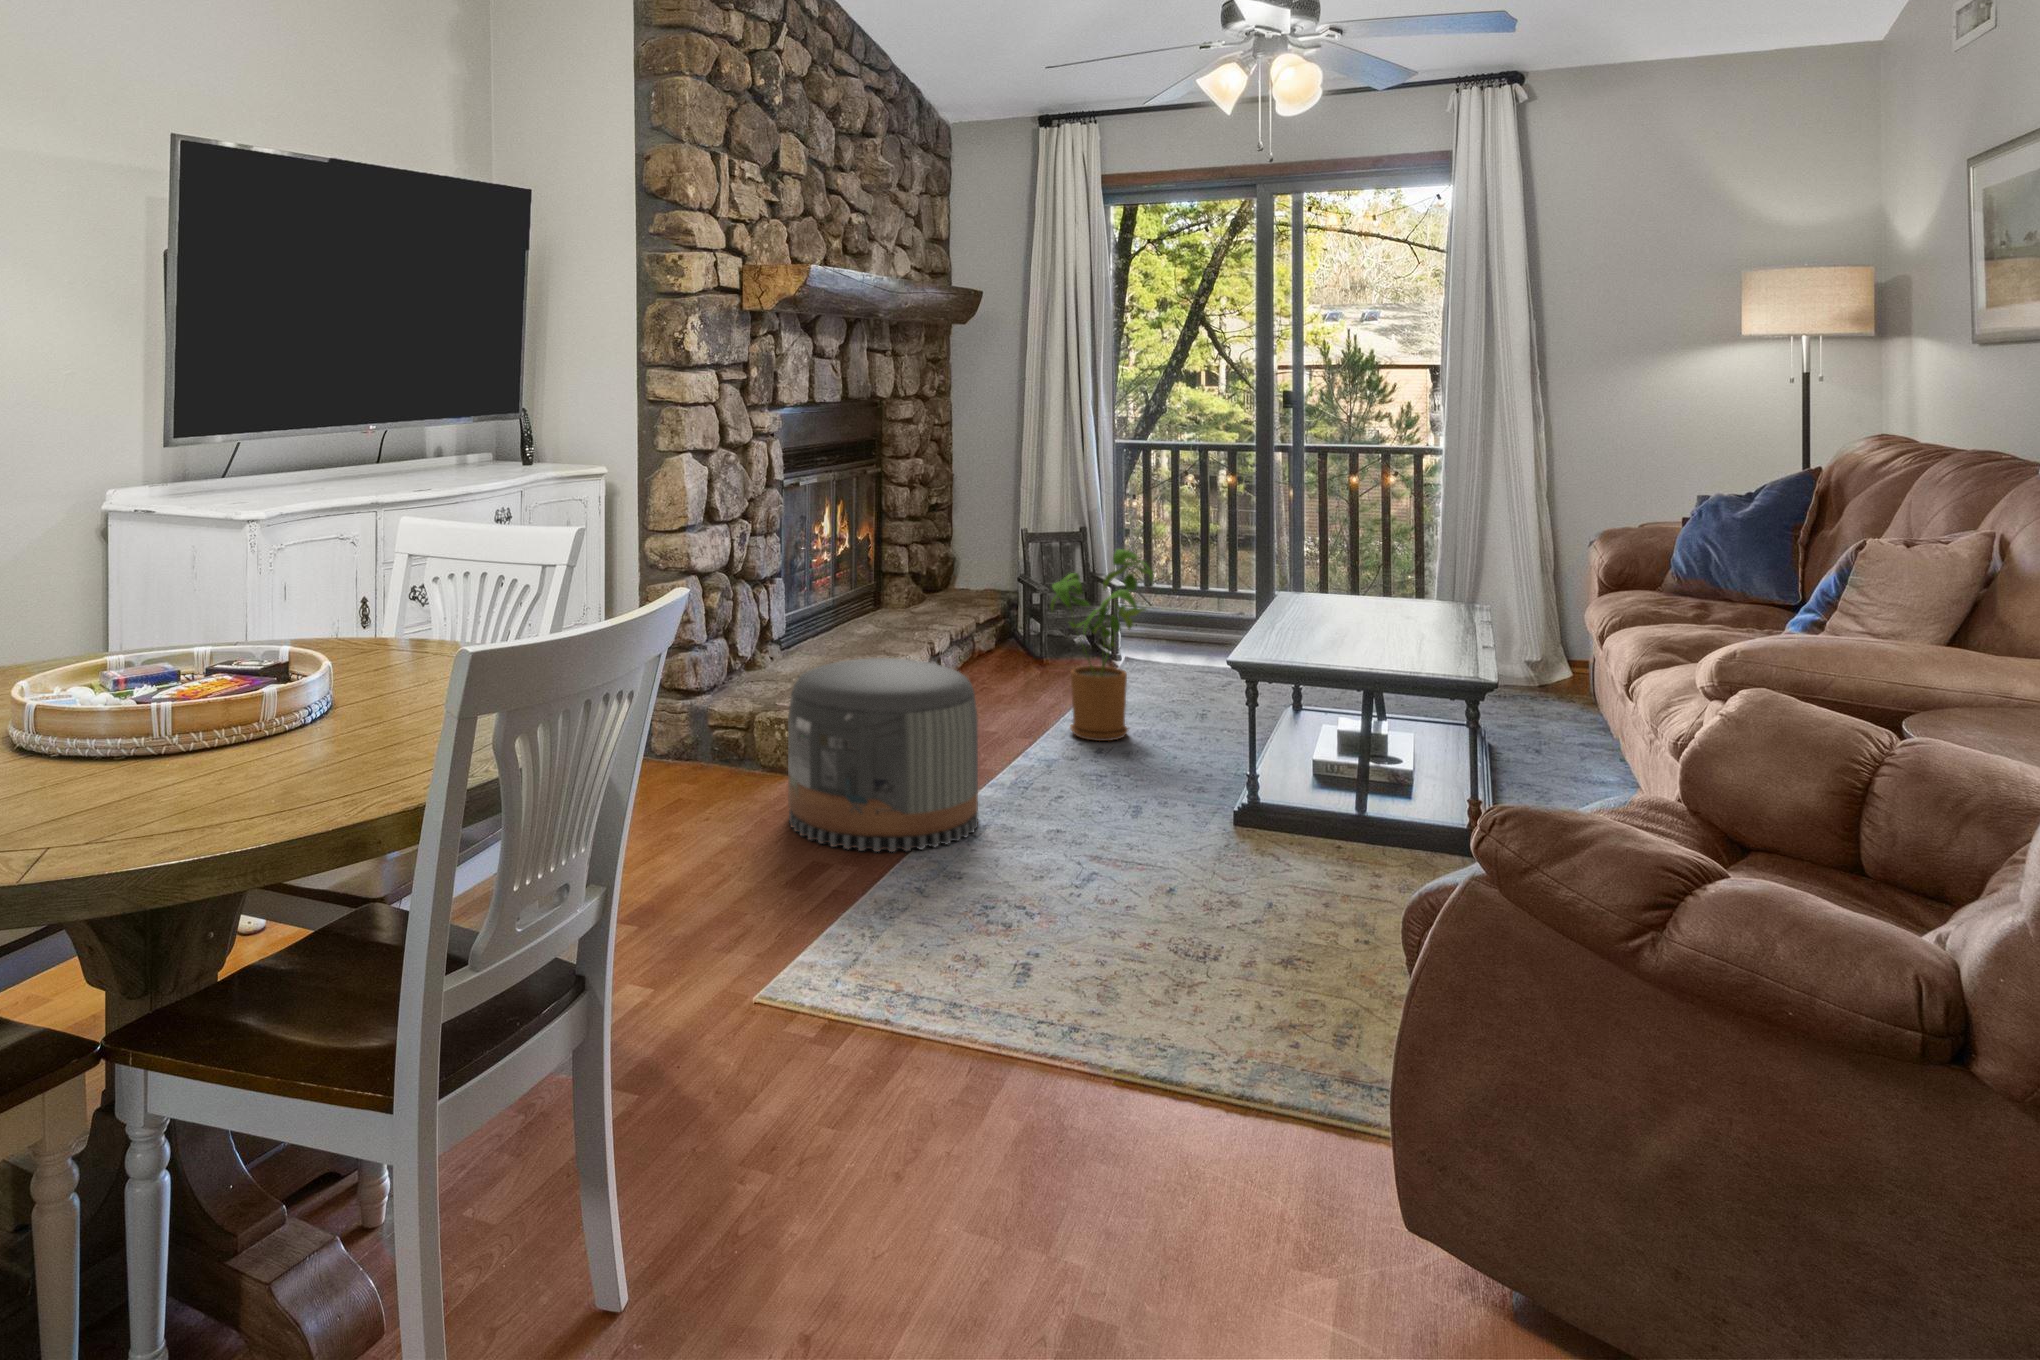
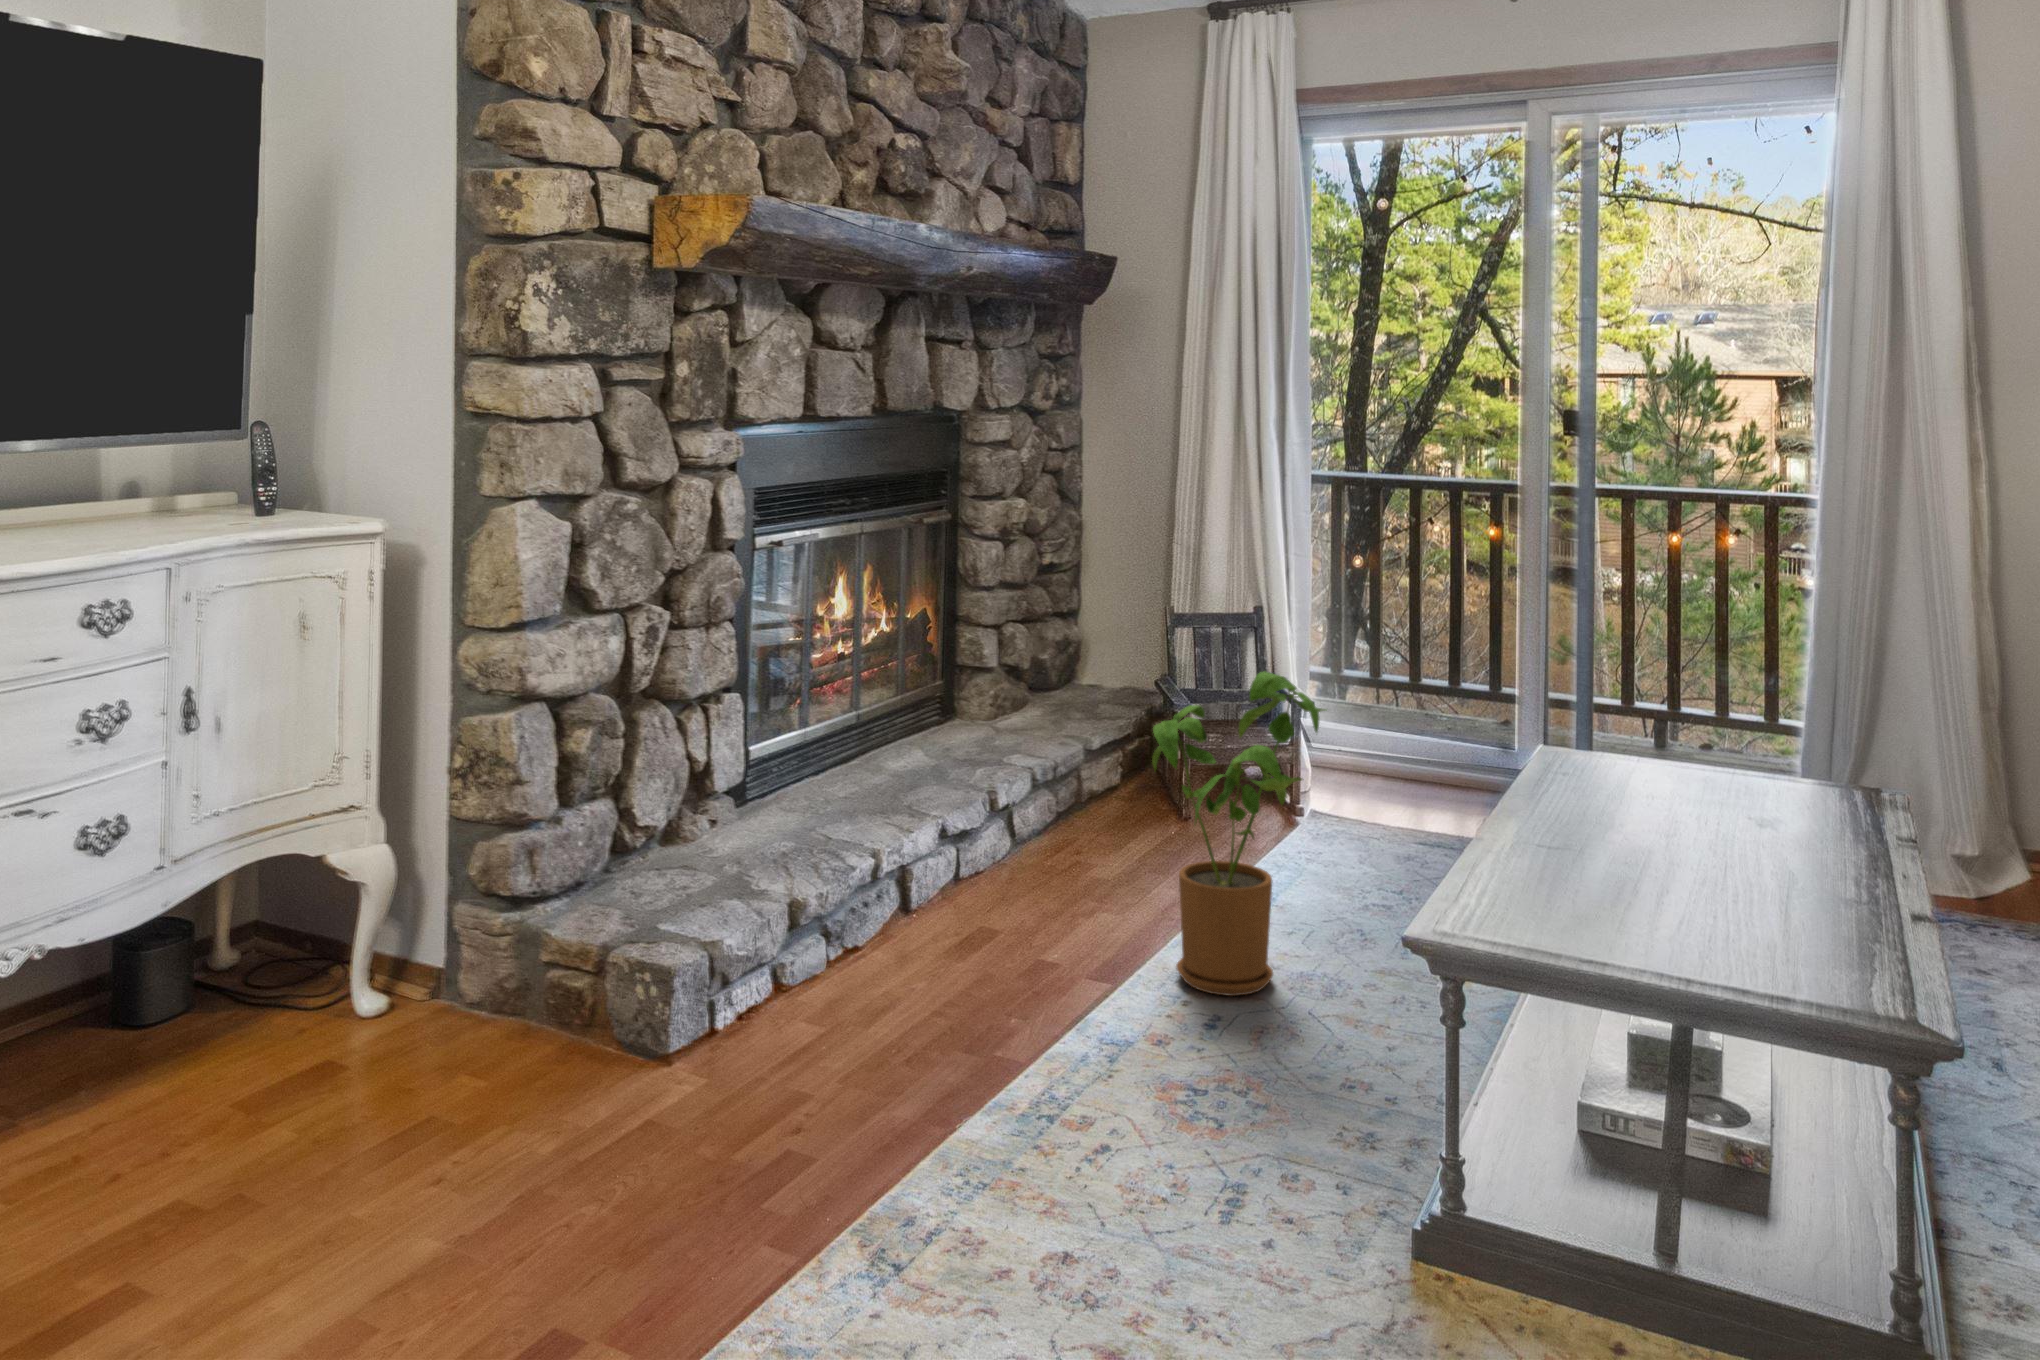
pouf: present [788,658,978,852] -> none [591,877,943,1286]

